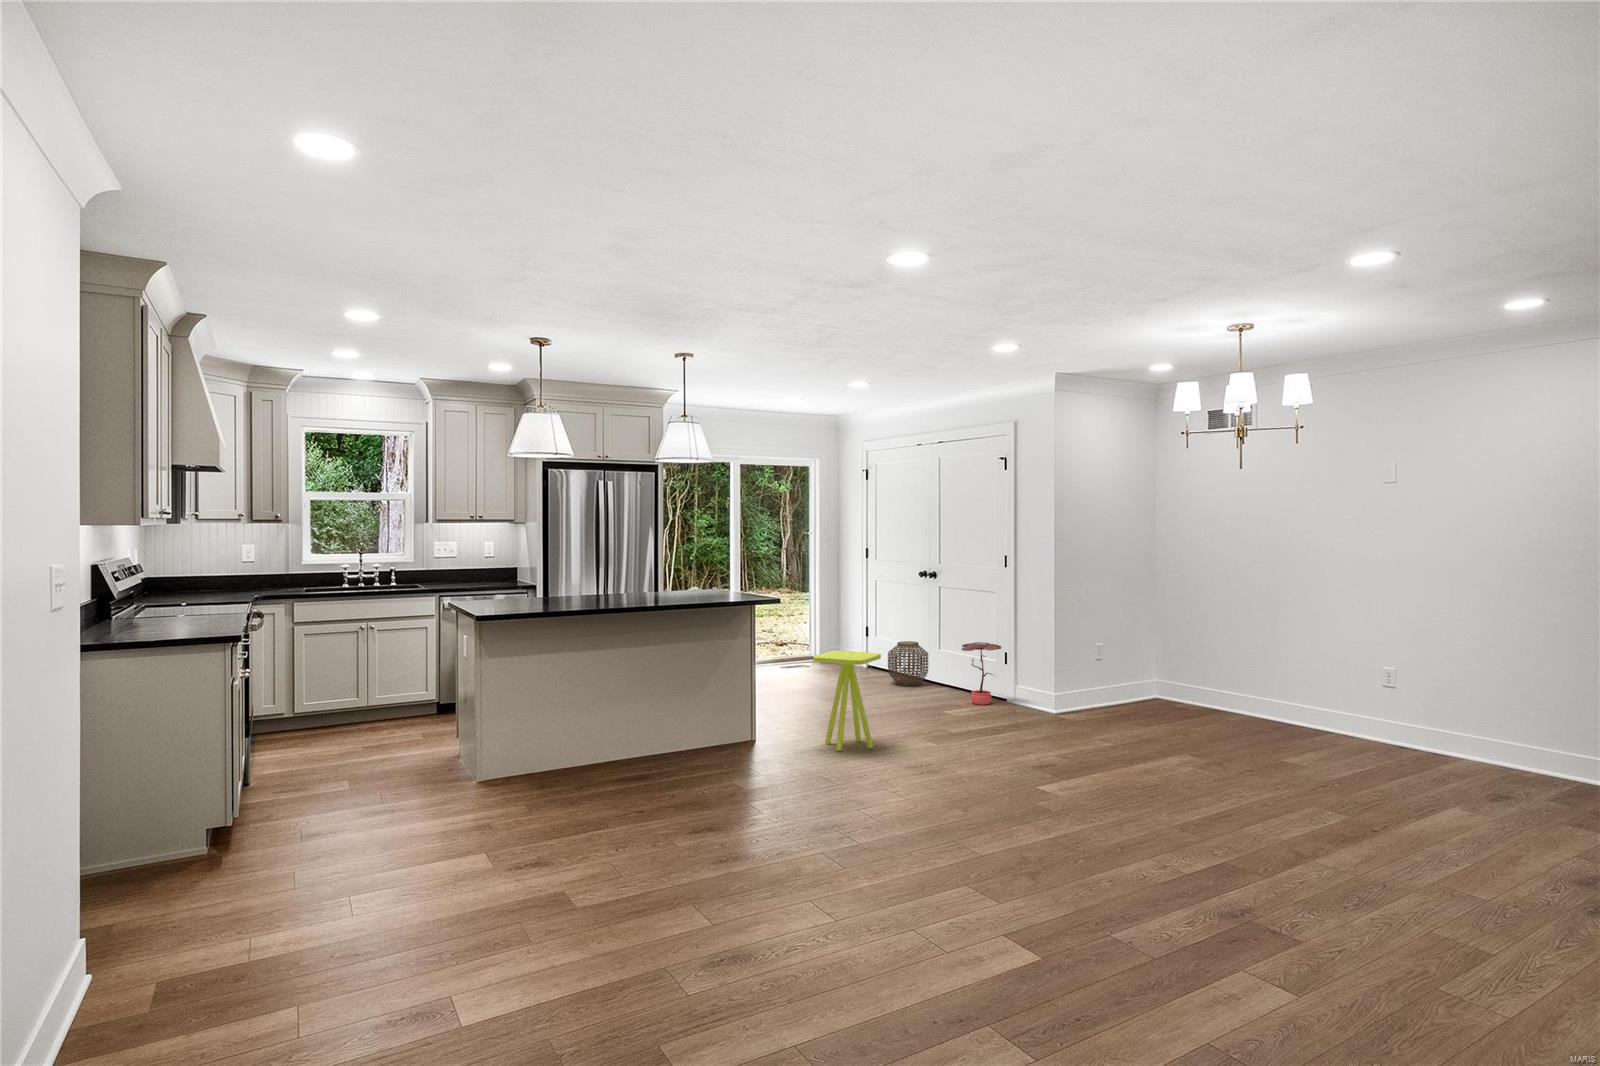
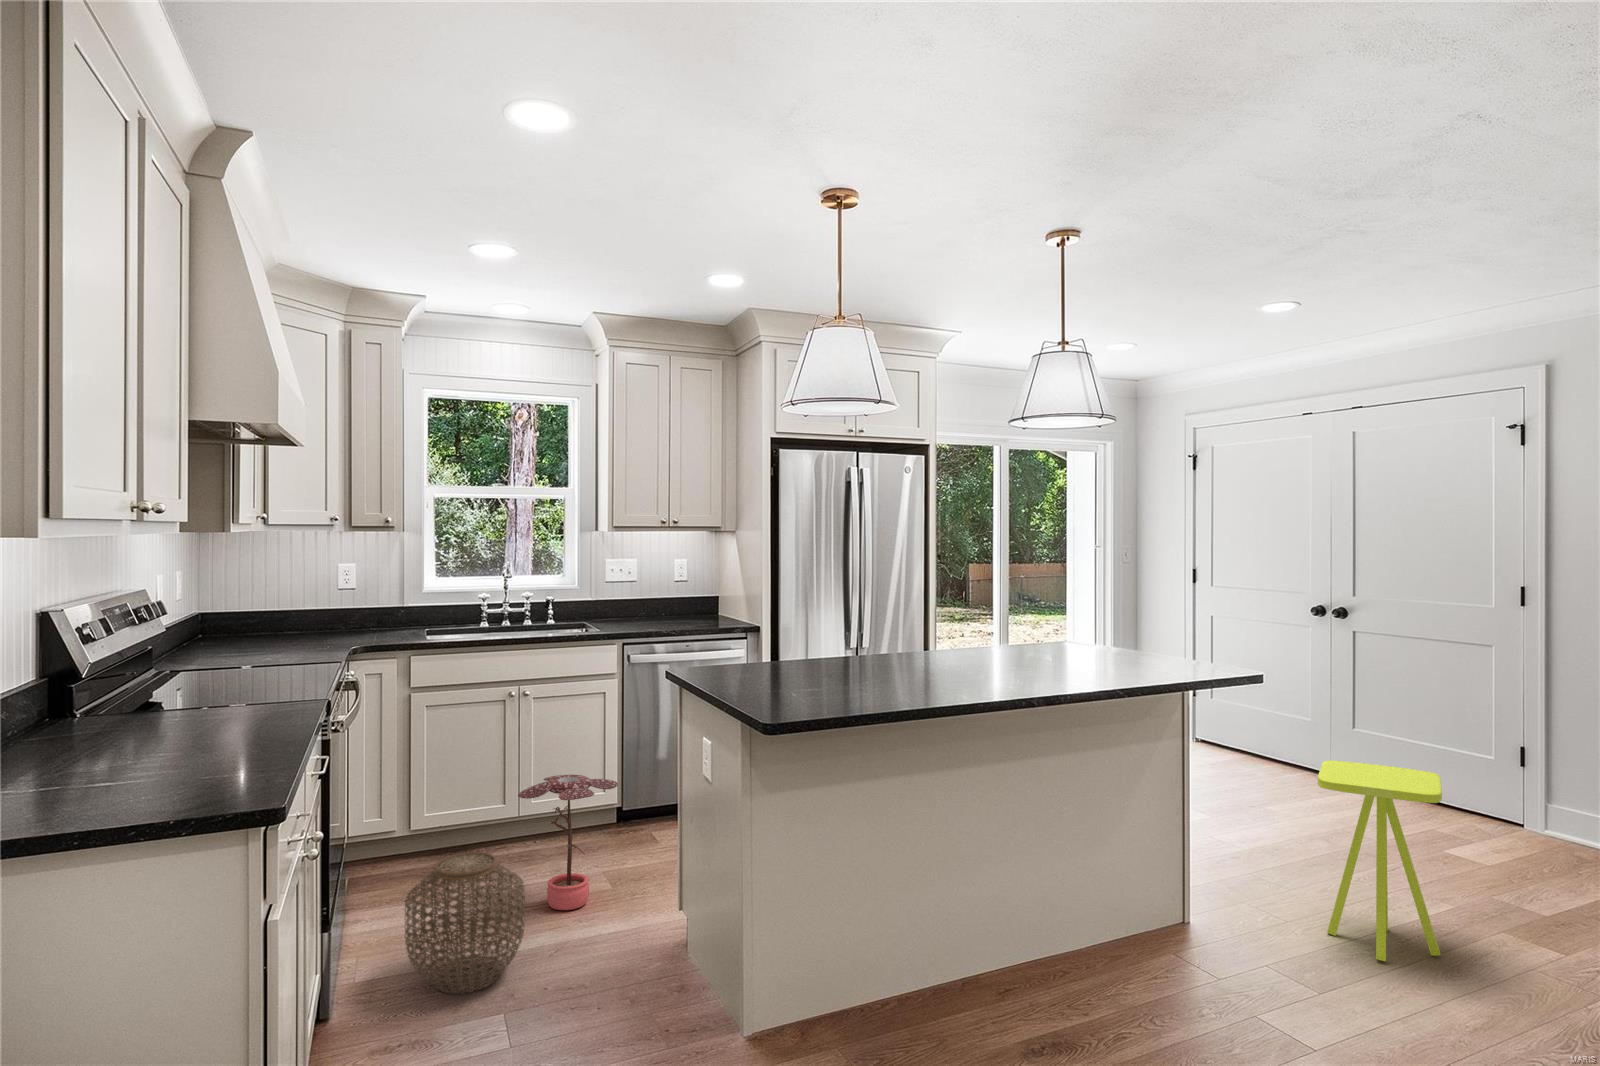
woven basket: present [888,641,928,686] -> present [405,852,525,994]
potted plant: present [961,642,1001,705] -> present [518,775,618,910]

